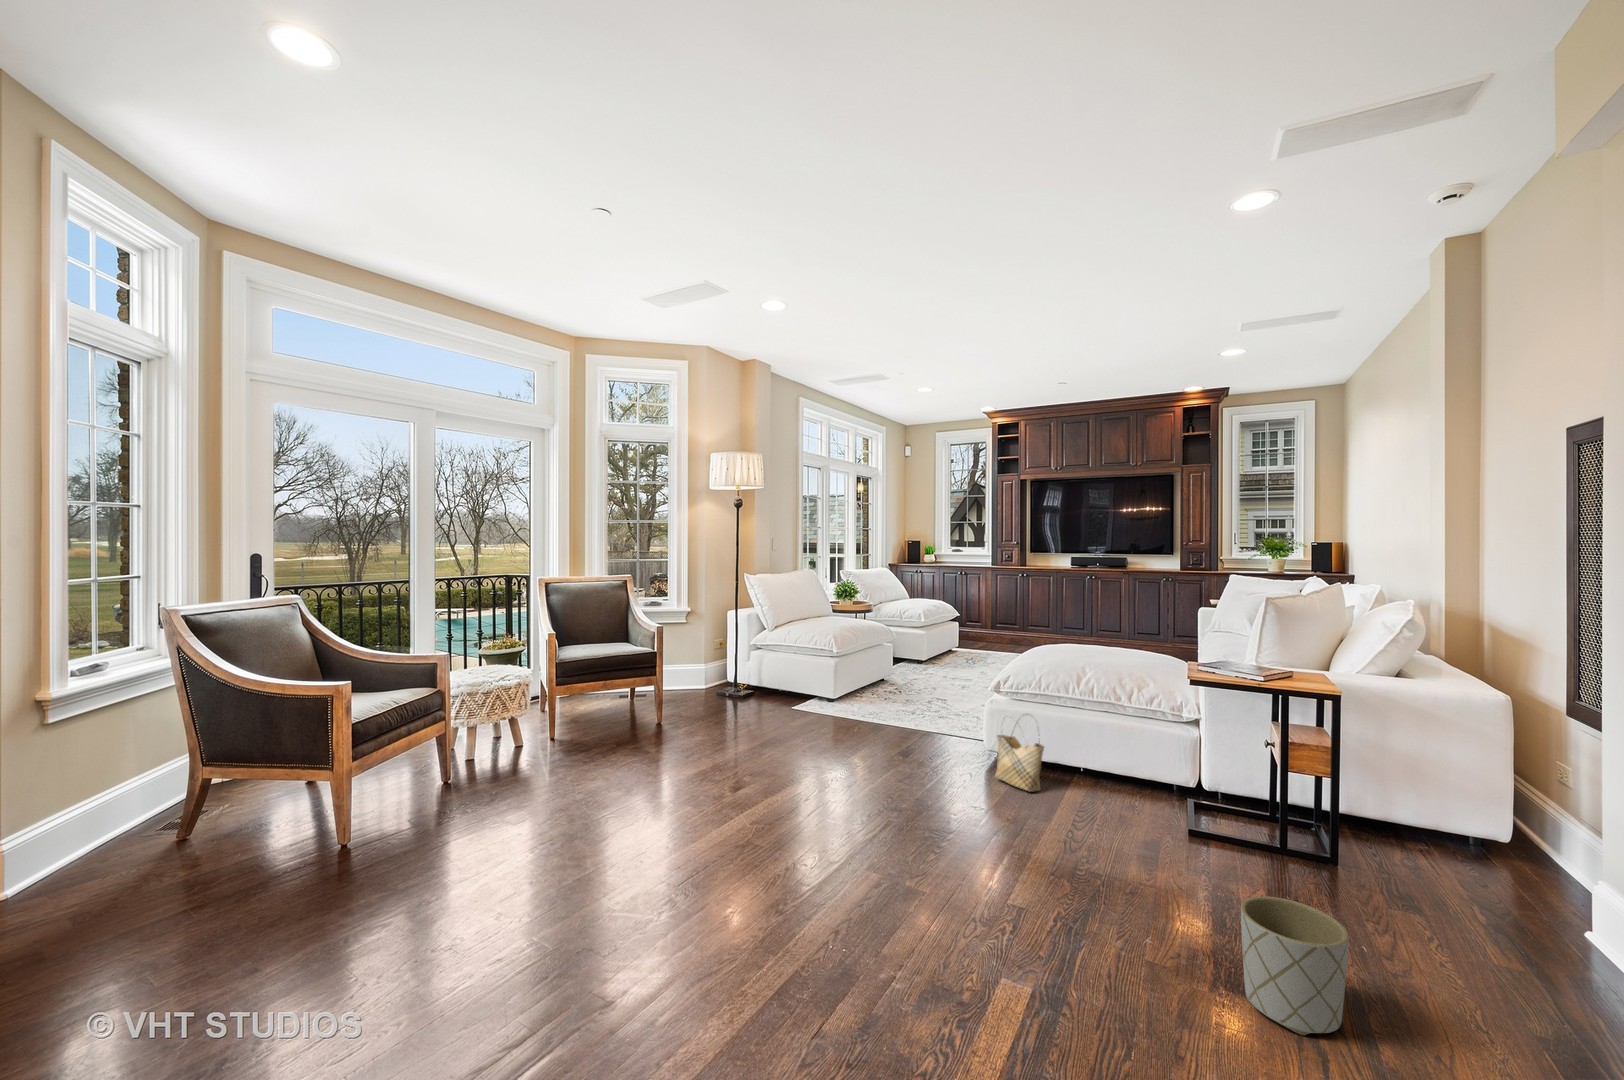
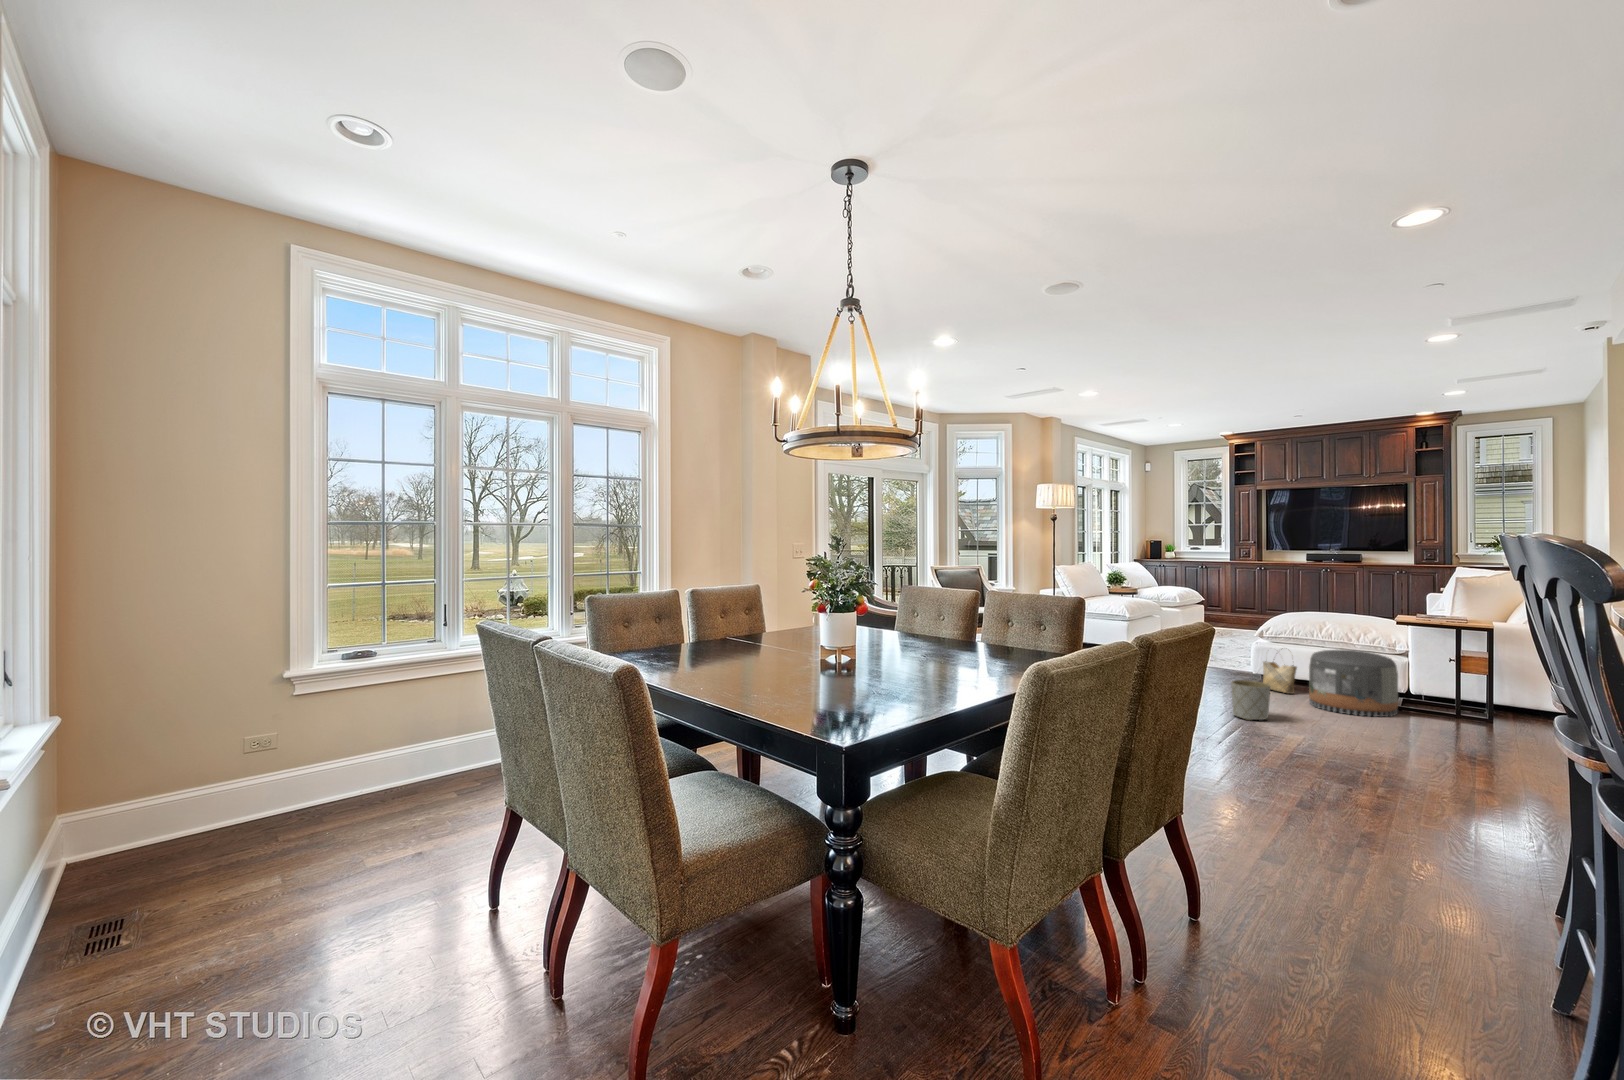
pouf: none [1059,724,1191,856] -> present [1309,650,1398,717]
planter: present [1241,896,1349,1035] -> present [1231,680,1270,720]

